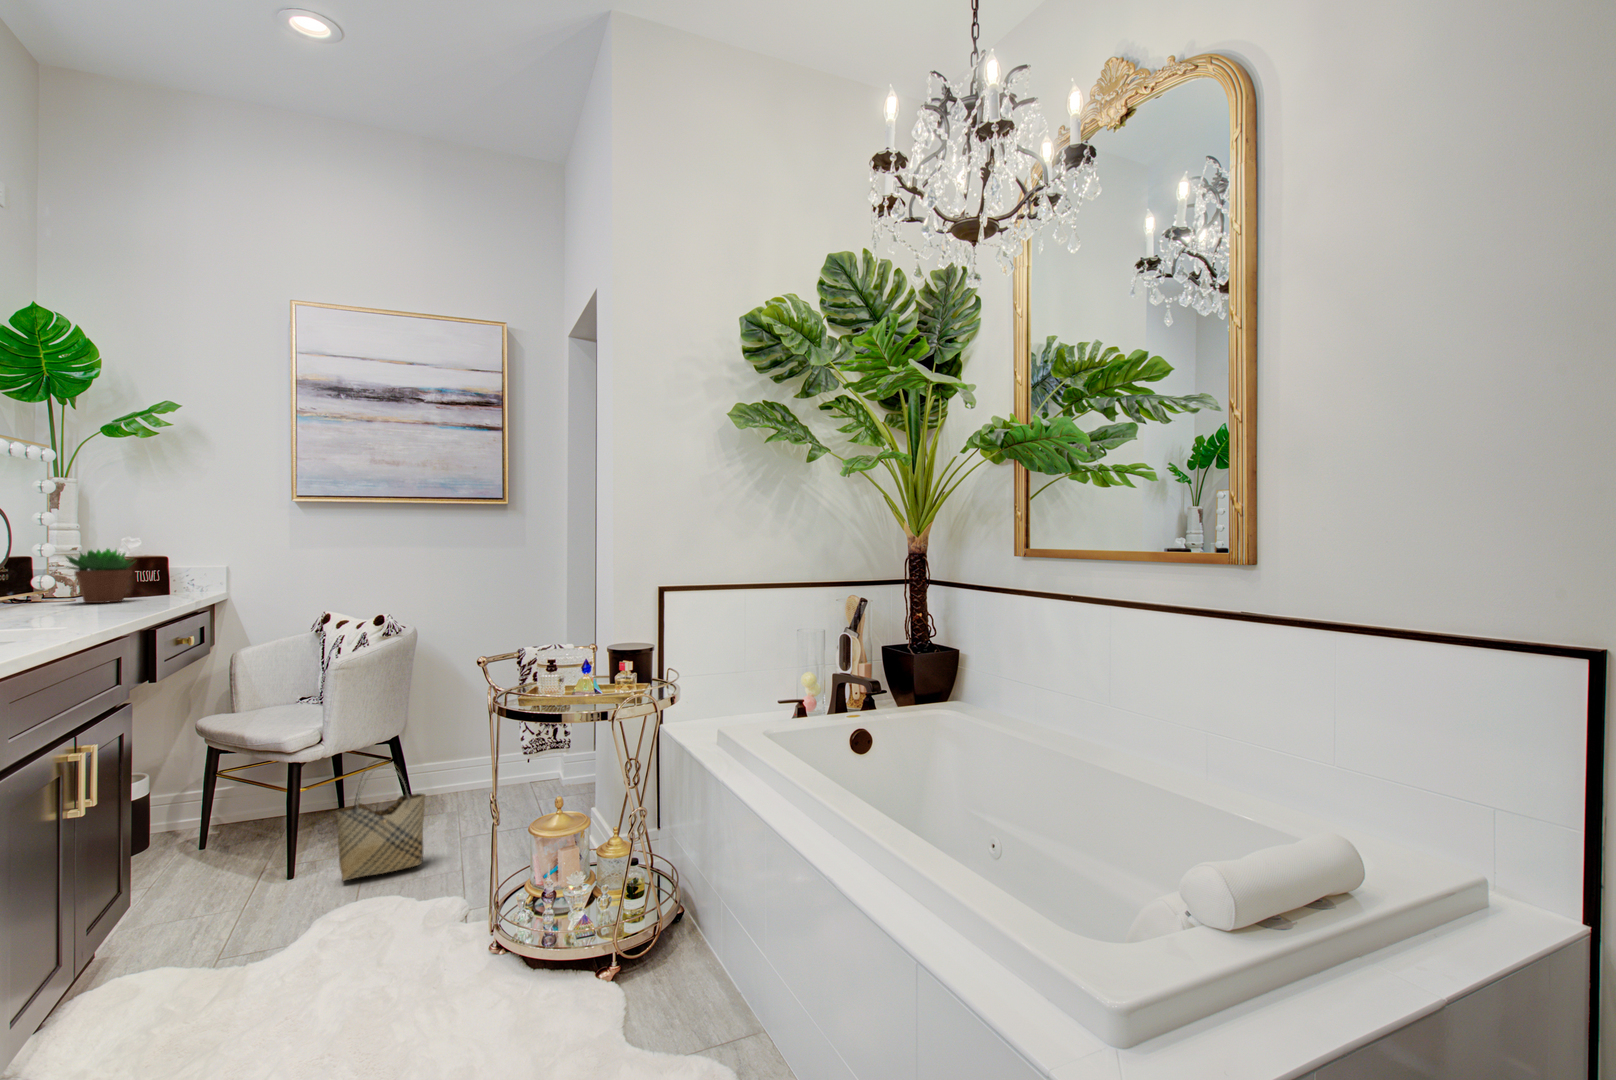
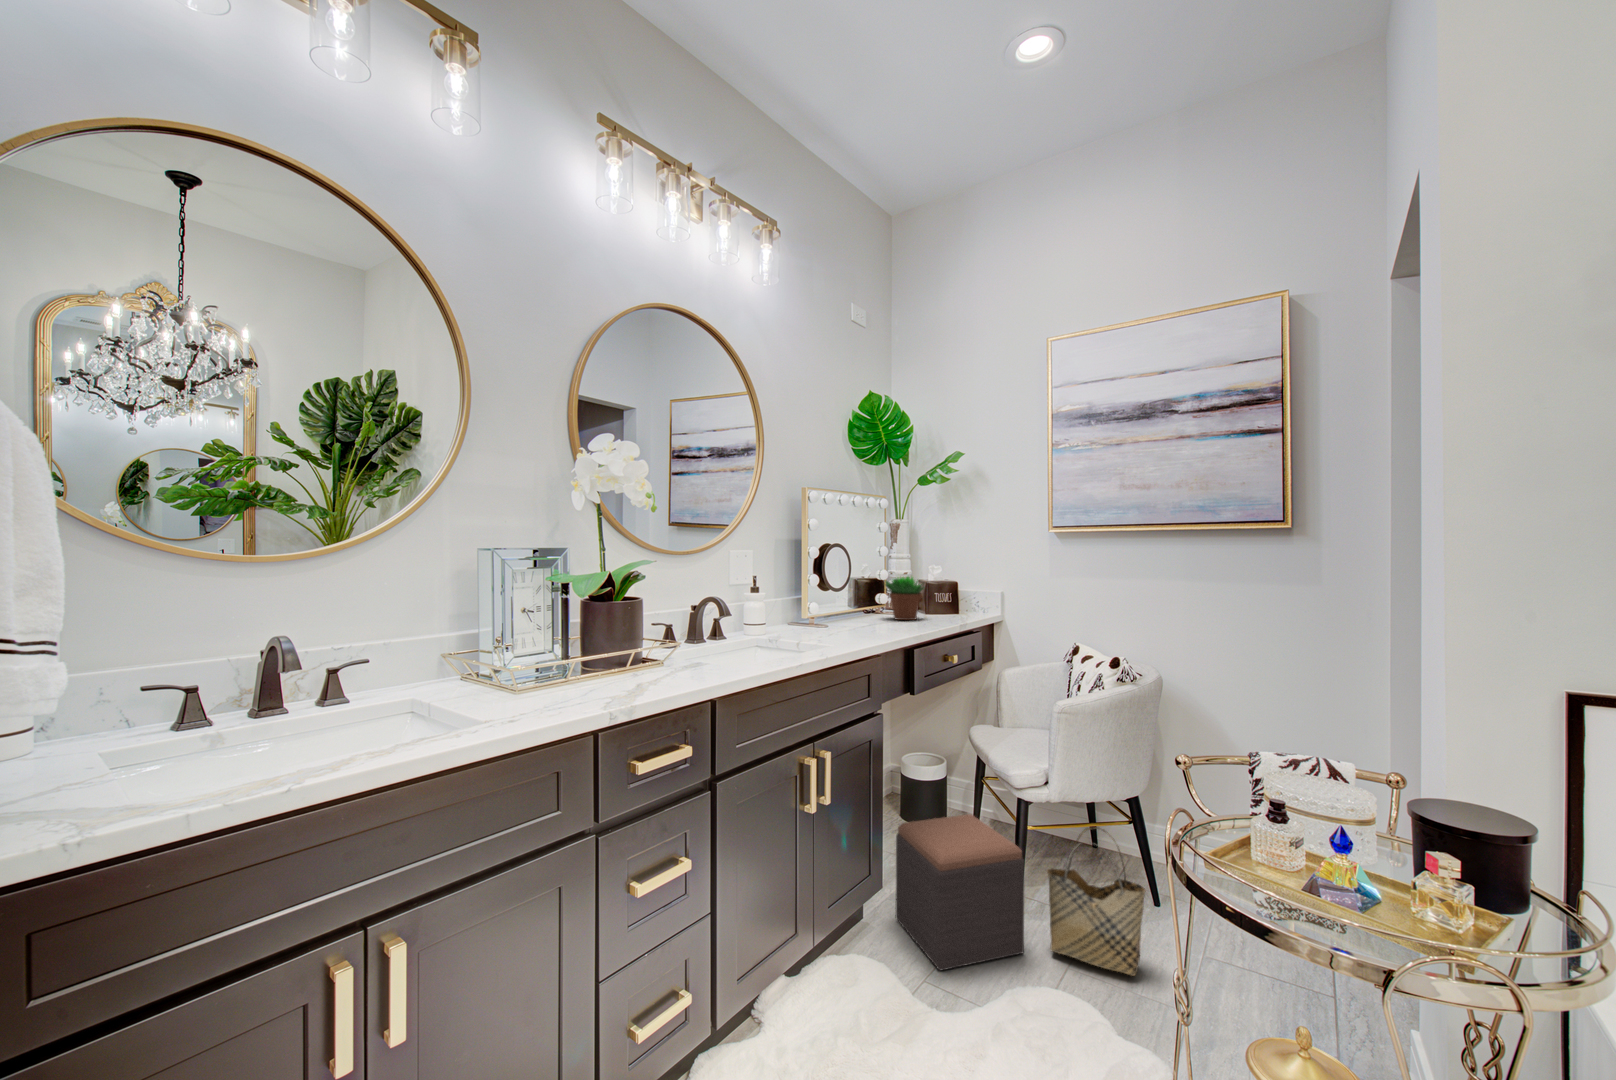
footstool: none [146,792,316,942] -> present [896,814,1024,970]

